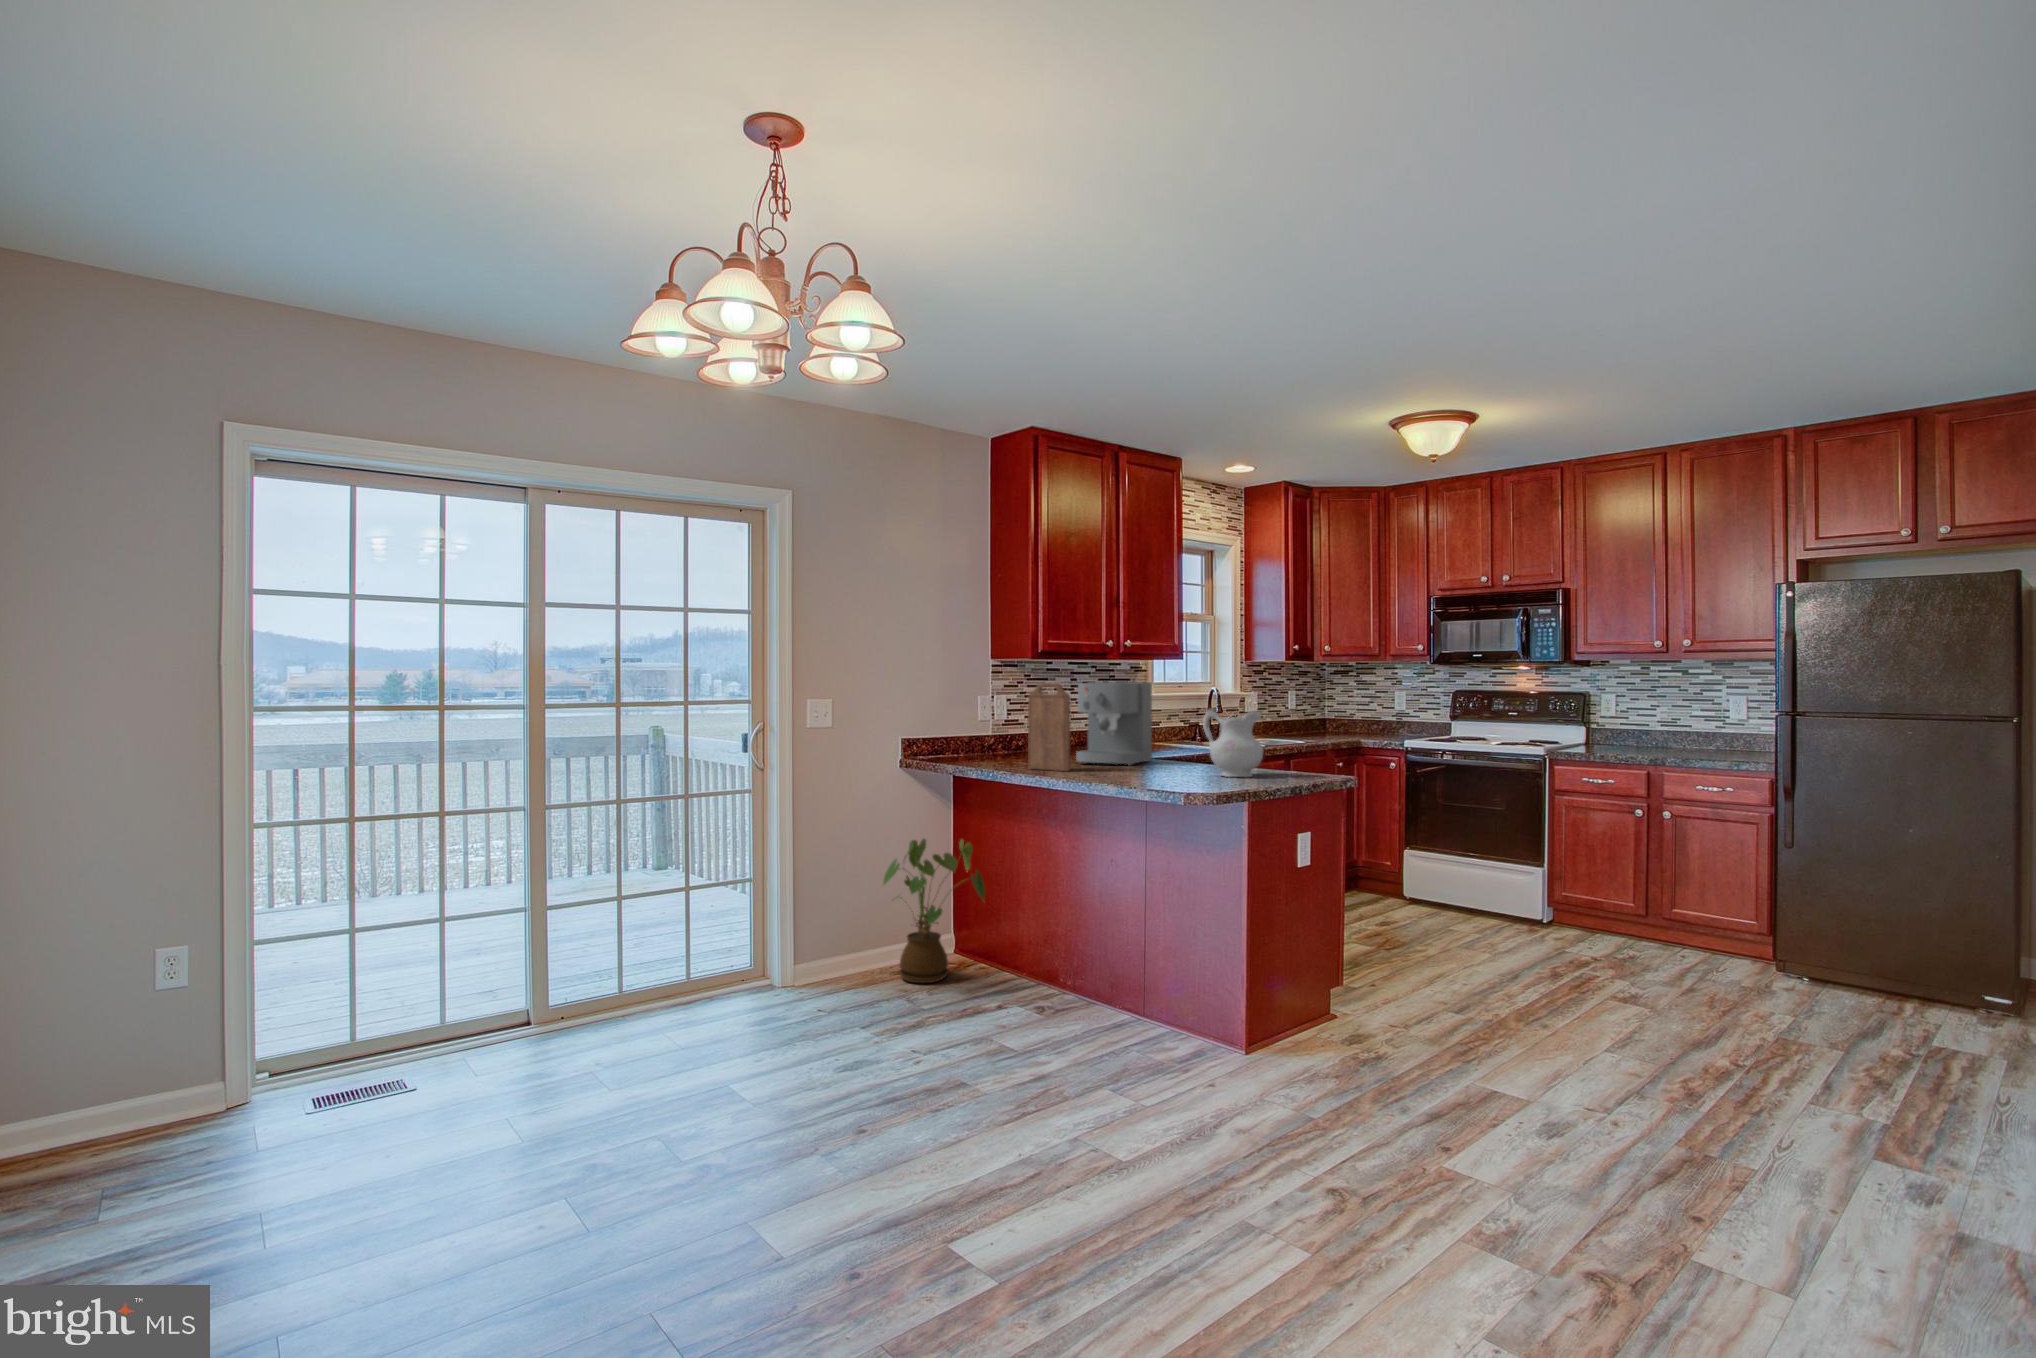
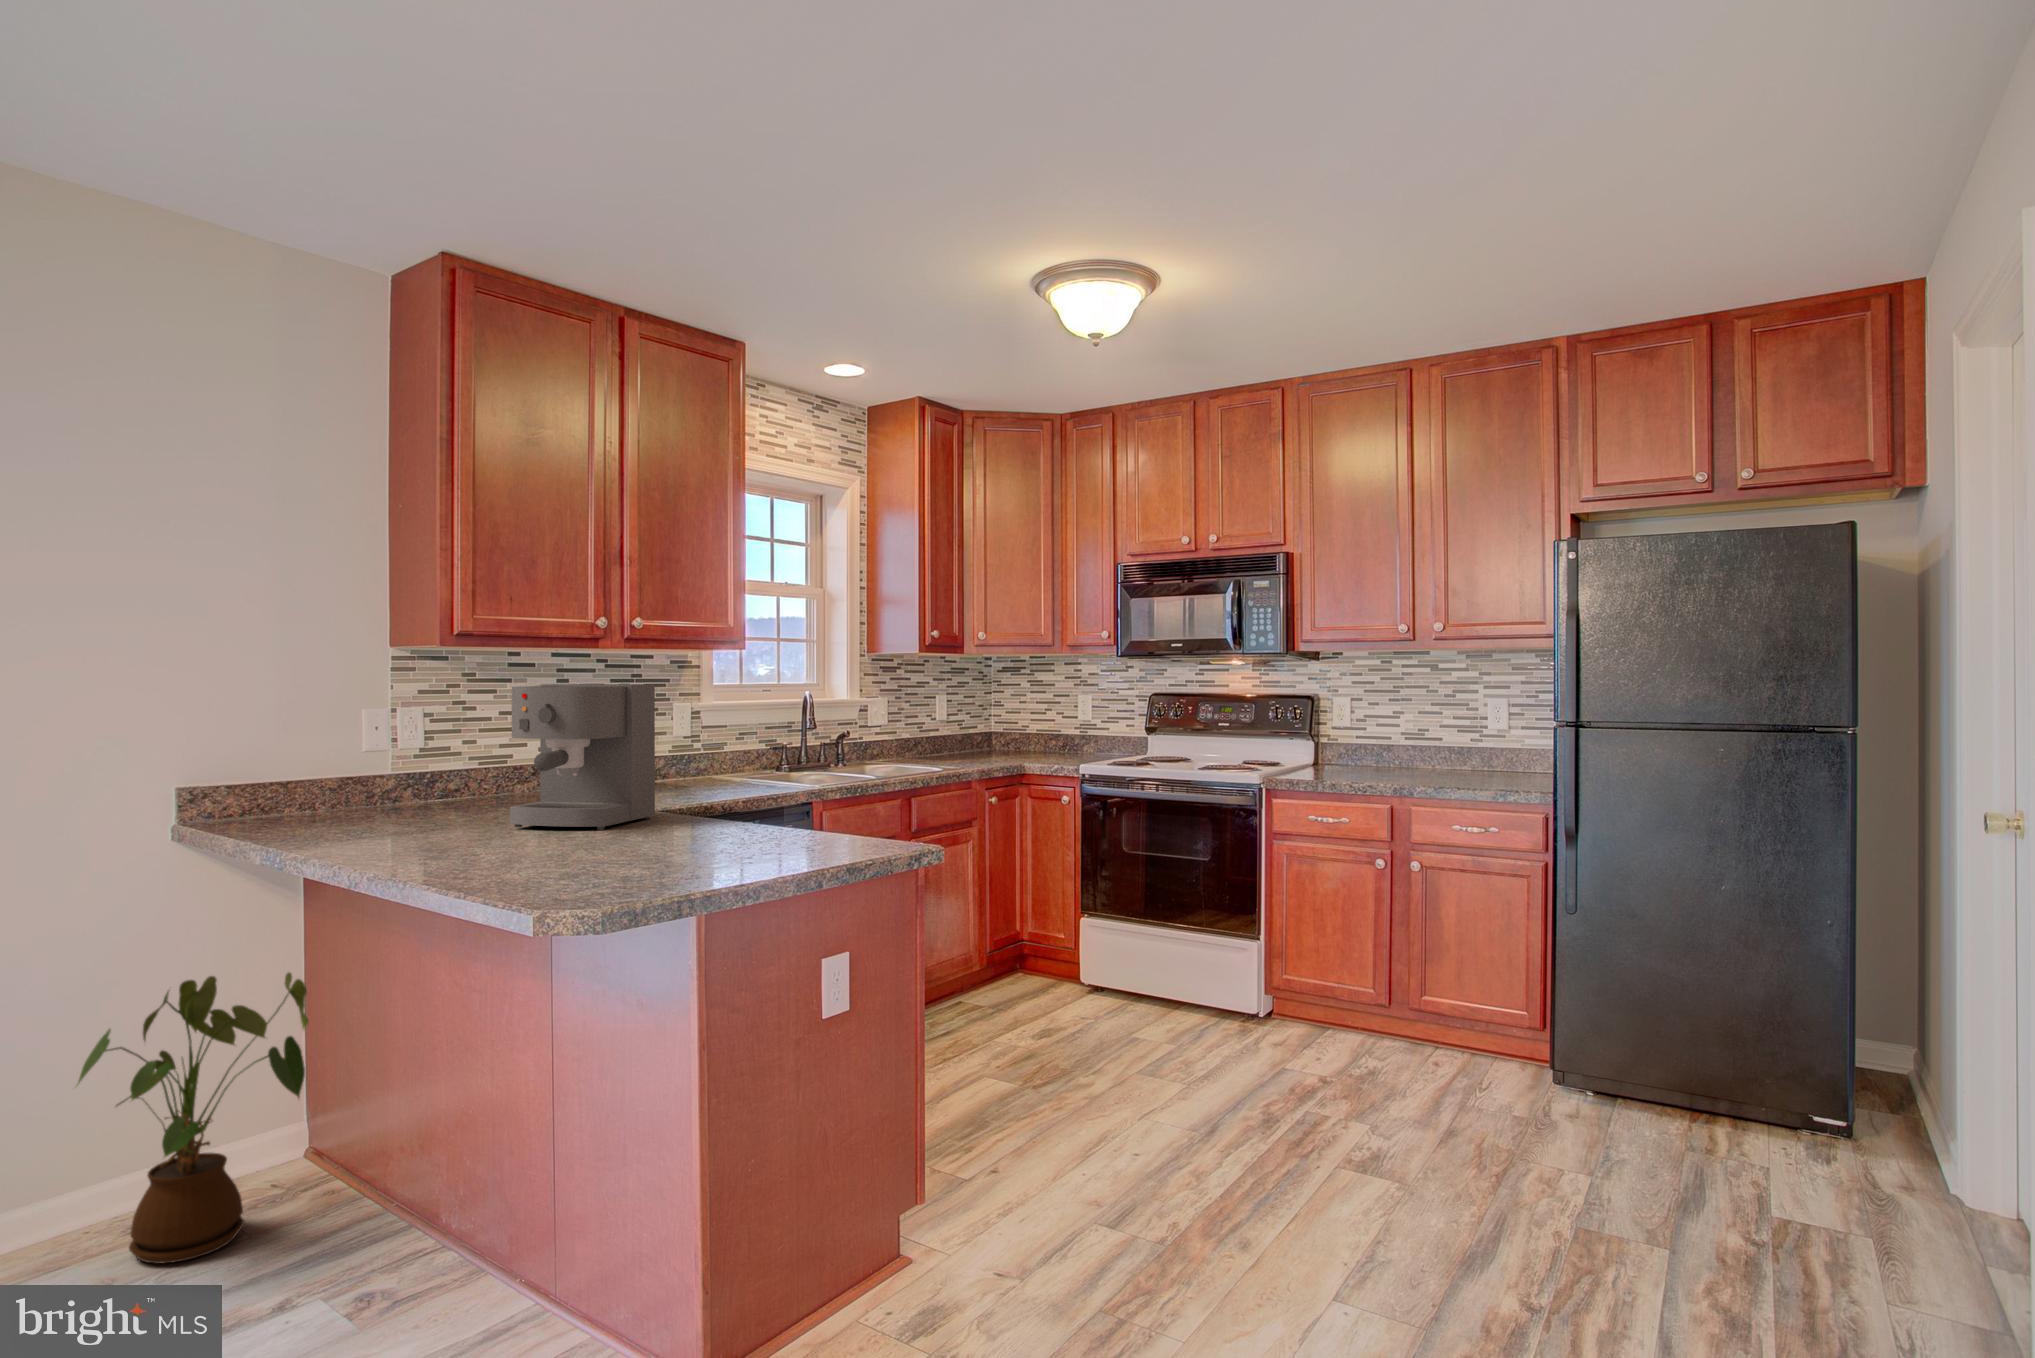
cutting board: present [1028,683,1070,771] -> none [398,686,469,848]
ceramic pitcher: present [1203,709,1263,777] -> none [698,730,802,853]

